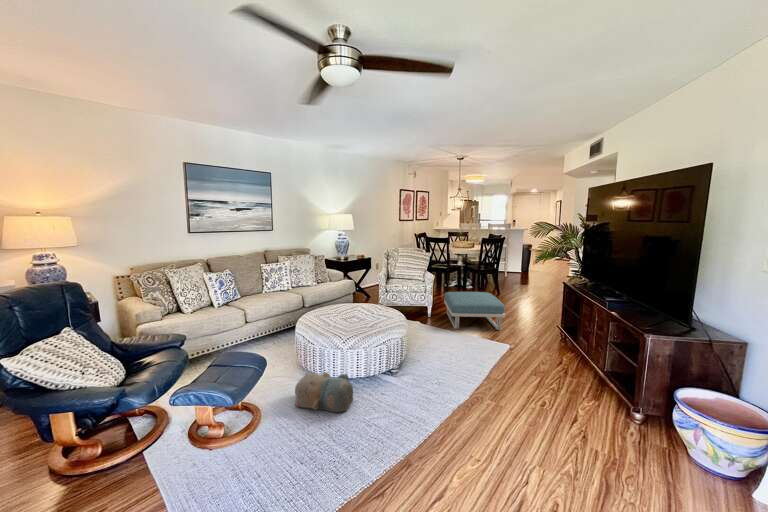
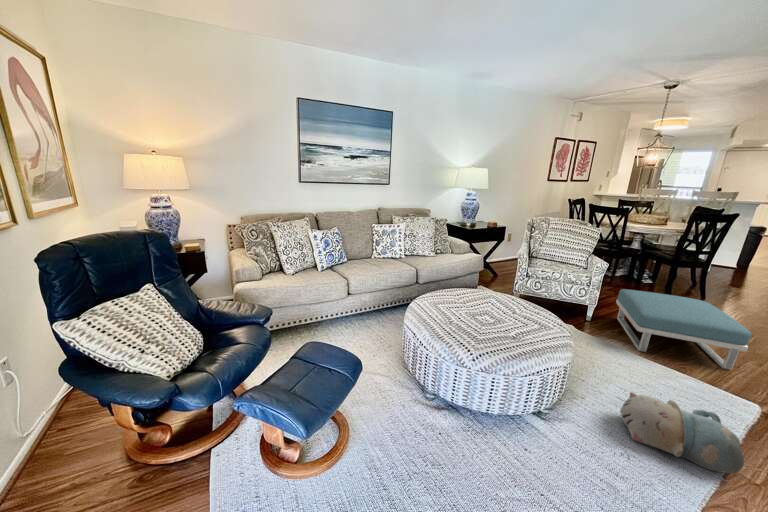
plush toy: present [295,372,353,412] -> present [620,392,744,473]

